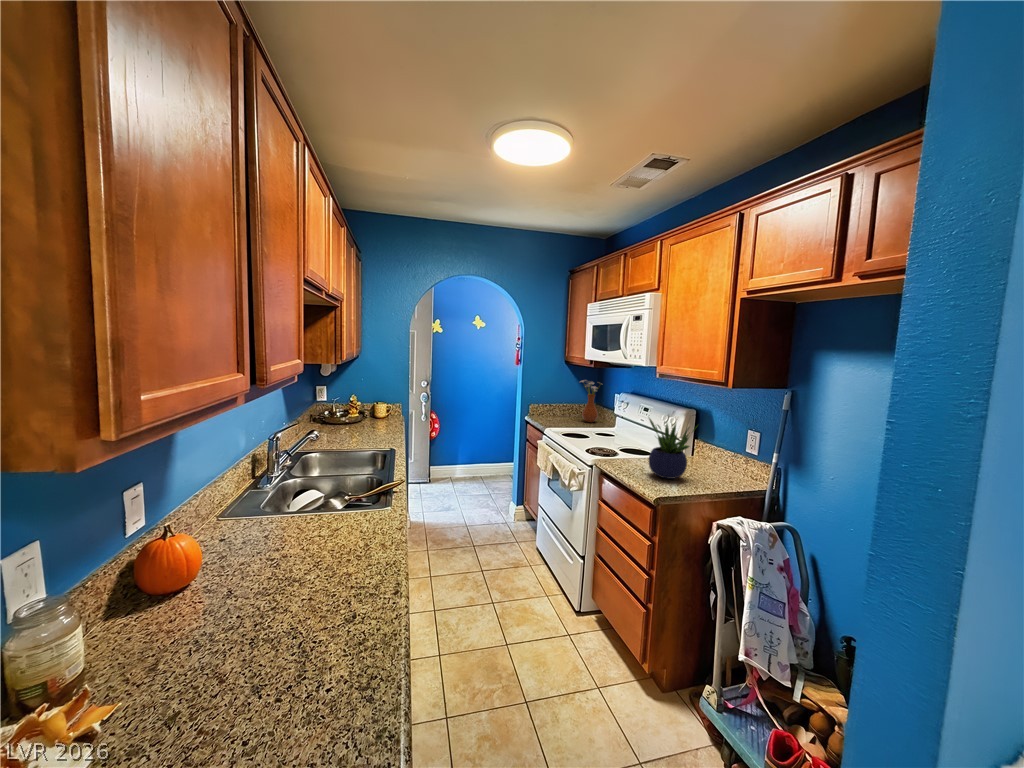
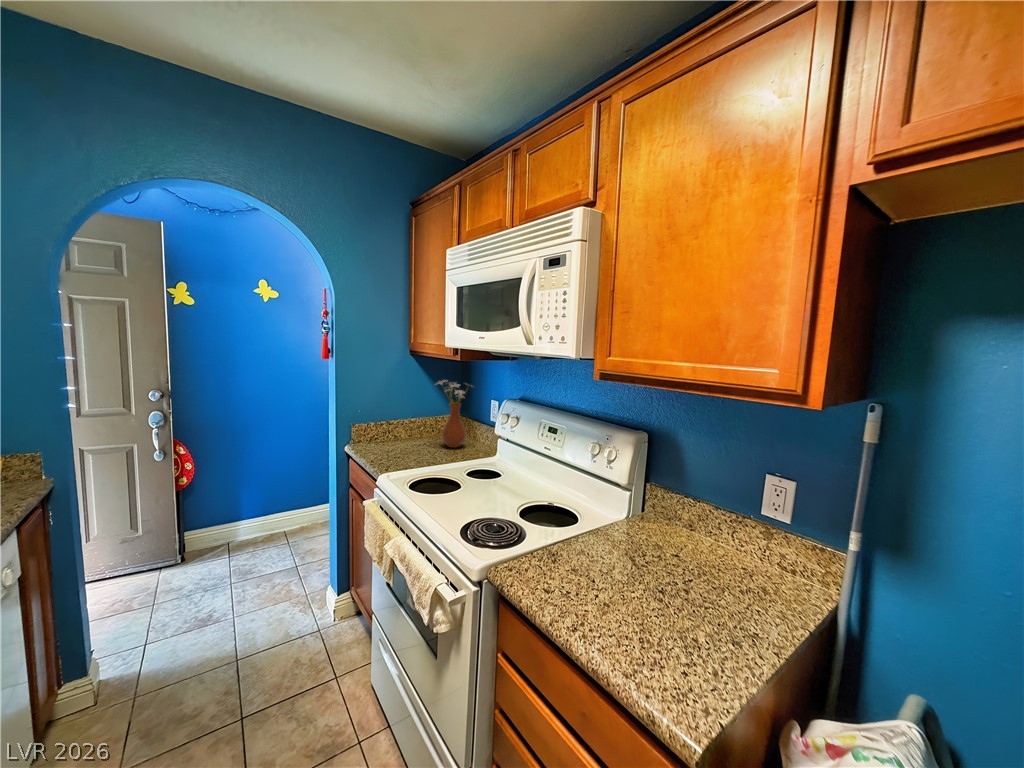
potted plant: present [649,418,697,479] -> none [611,462,722,616]

